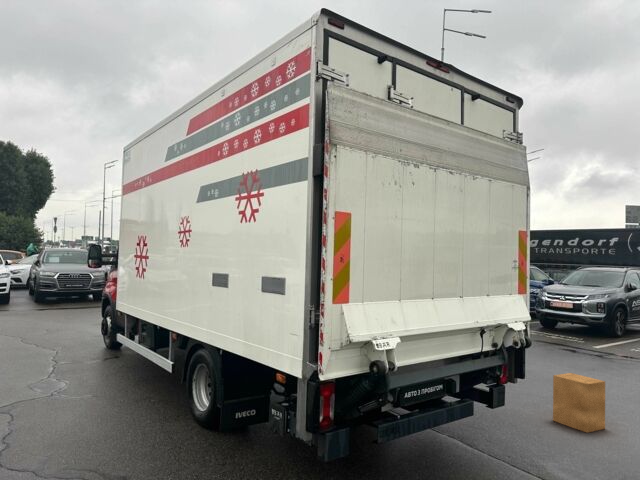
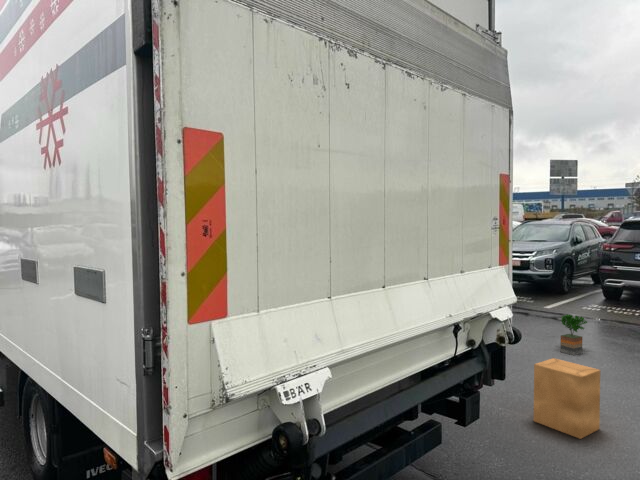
potted tree: none [593,348,619,384] -> present [560,315,587,355]

